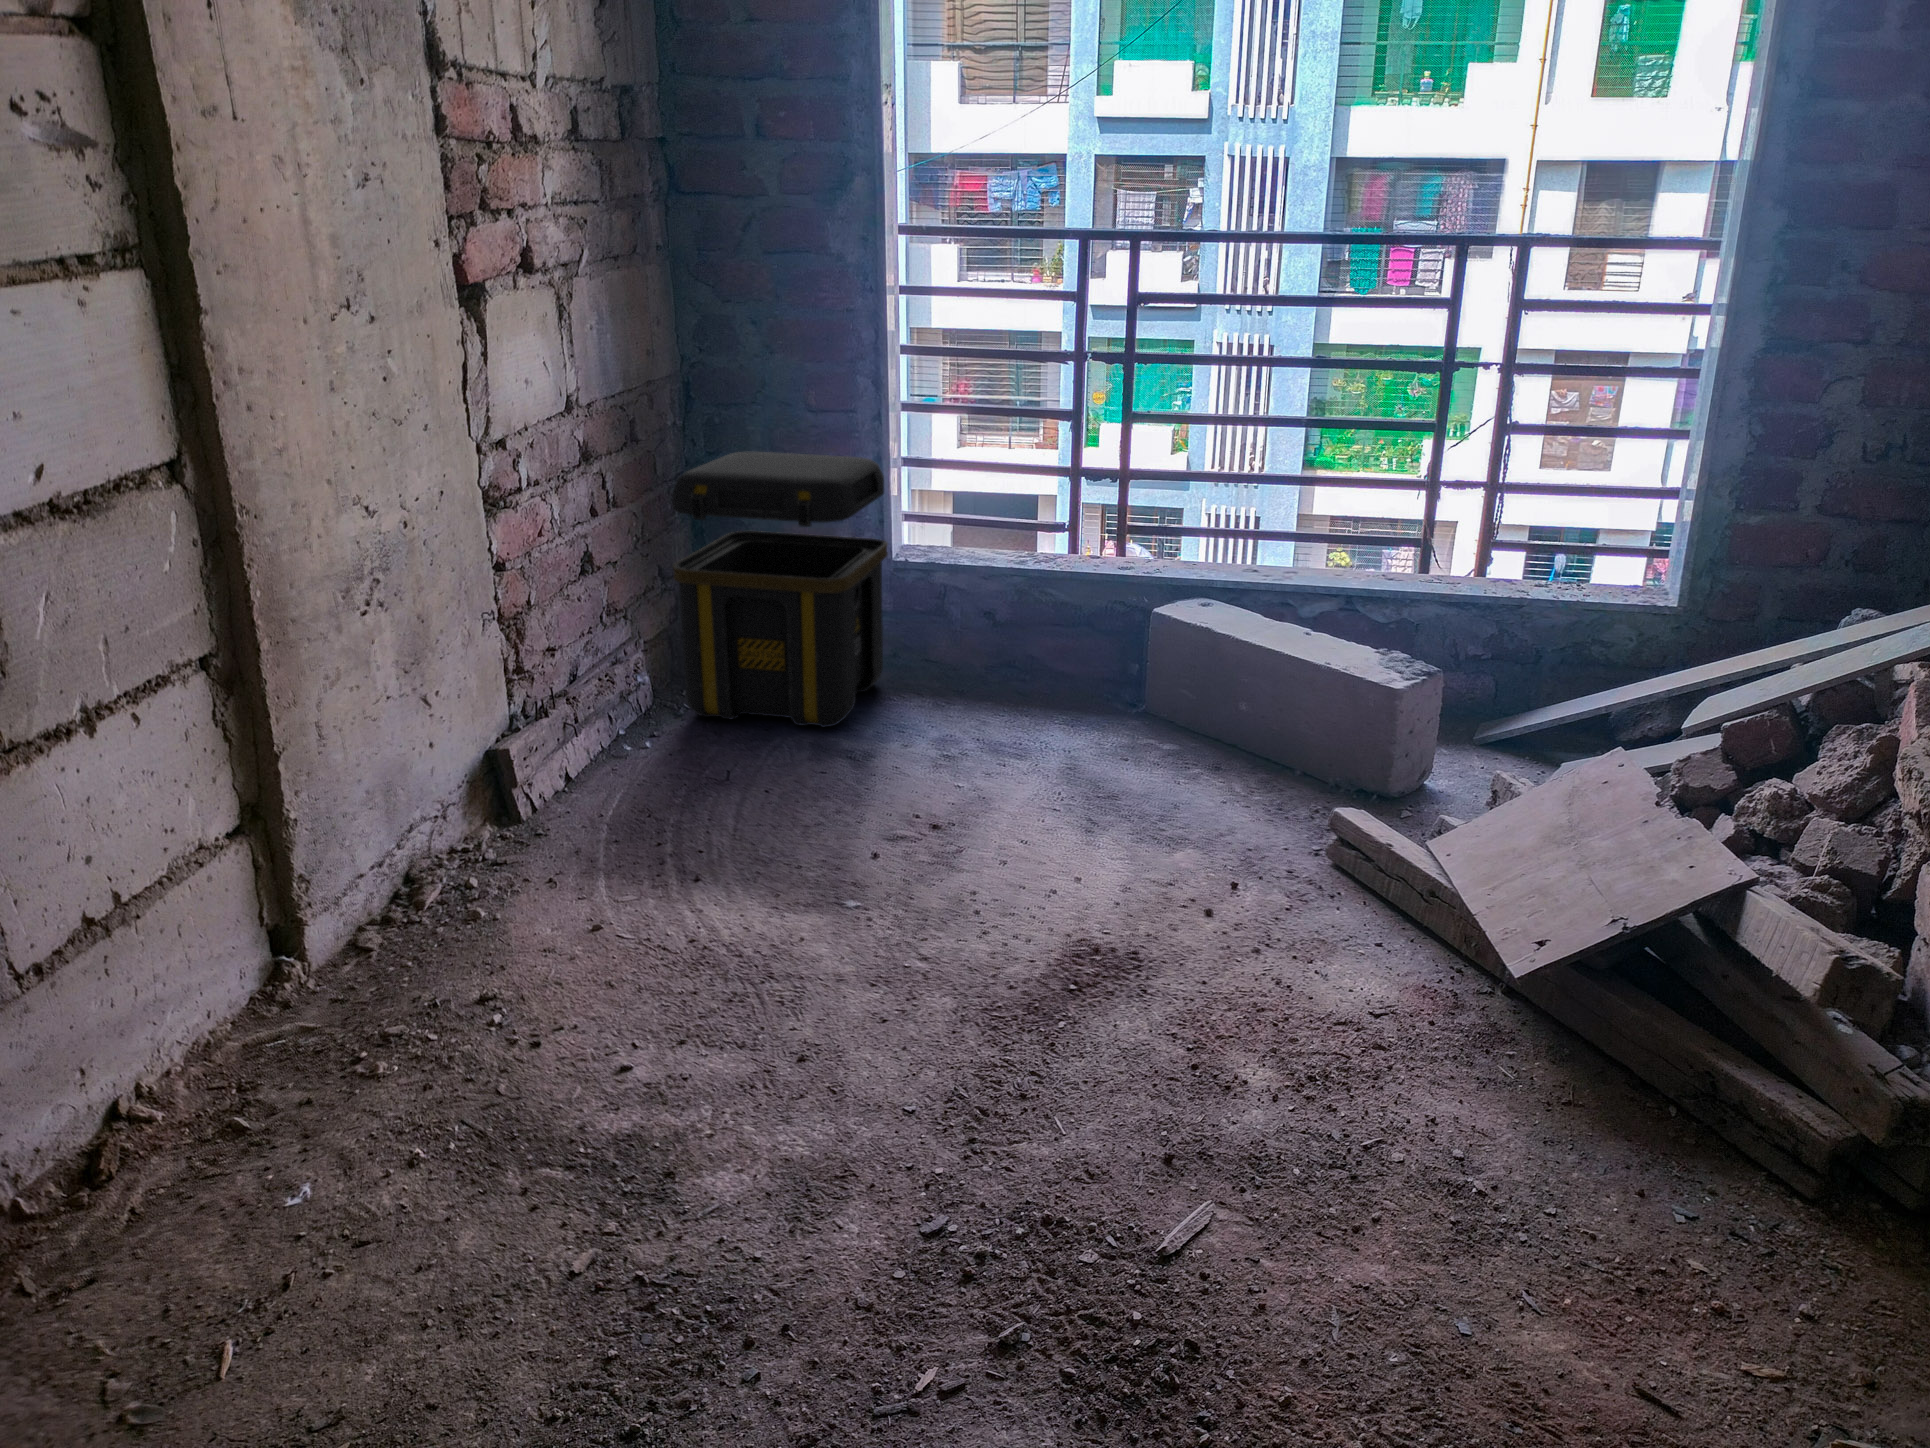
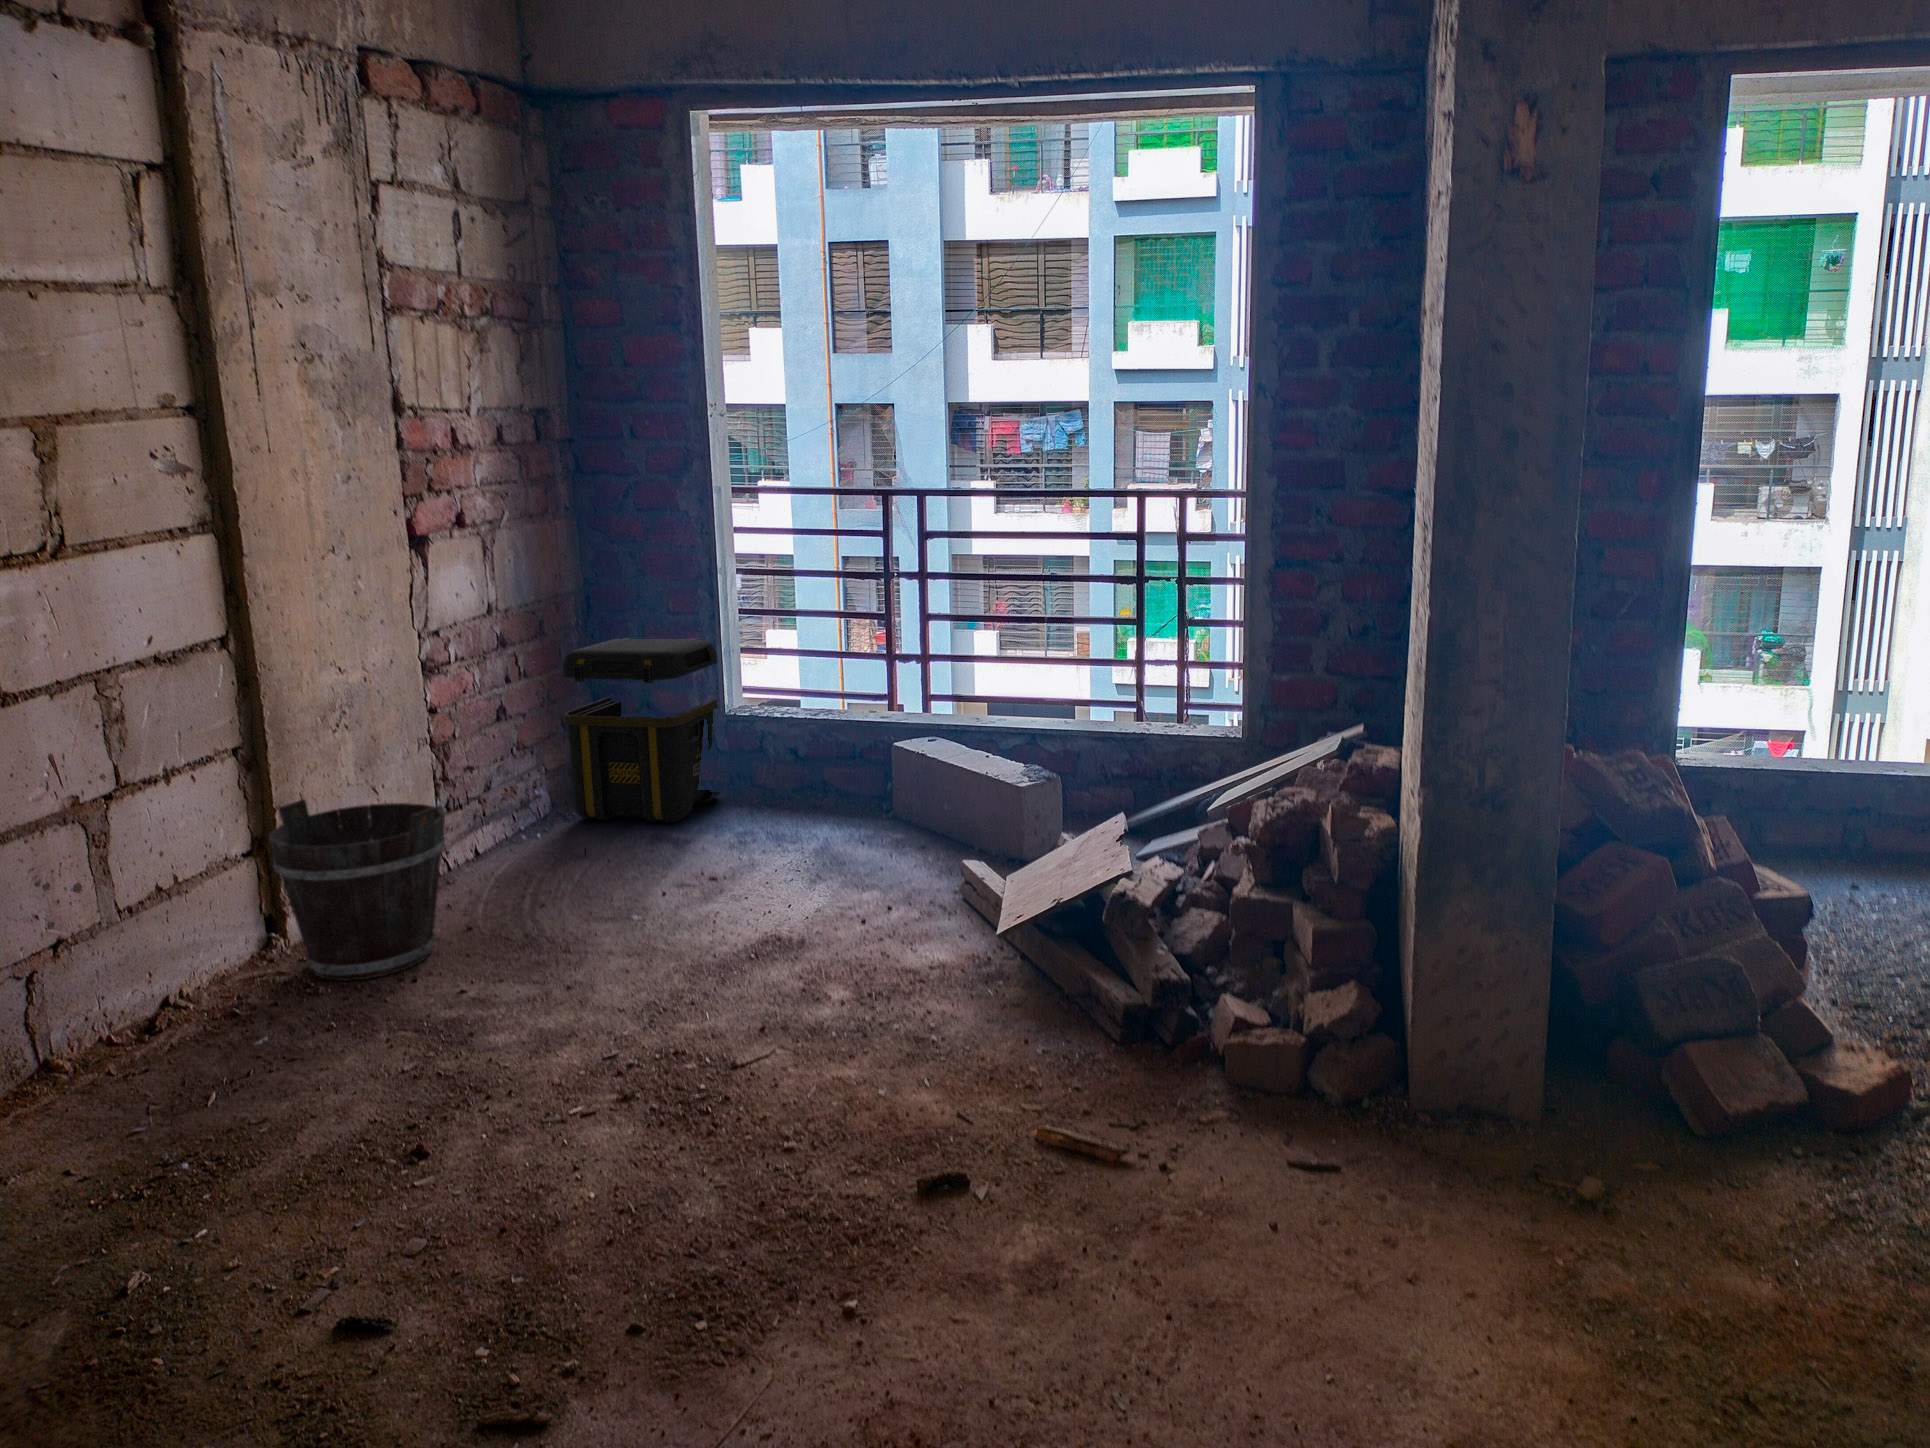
bucket: none [274,737,568,1048] -> present [269,799,446,981]

